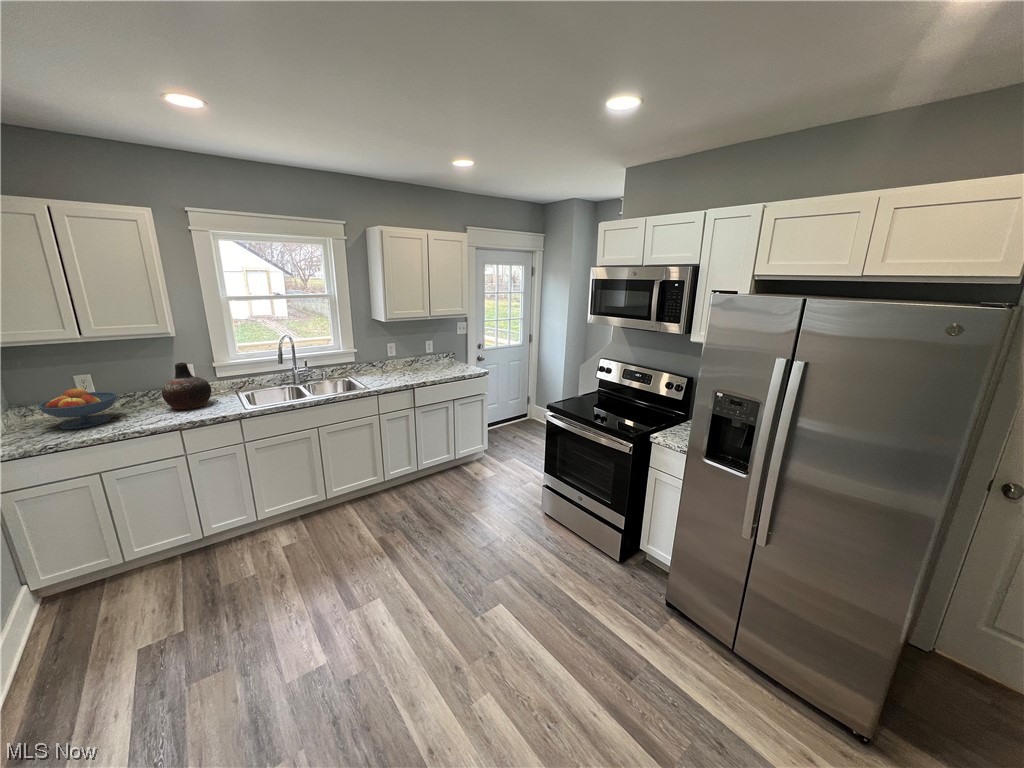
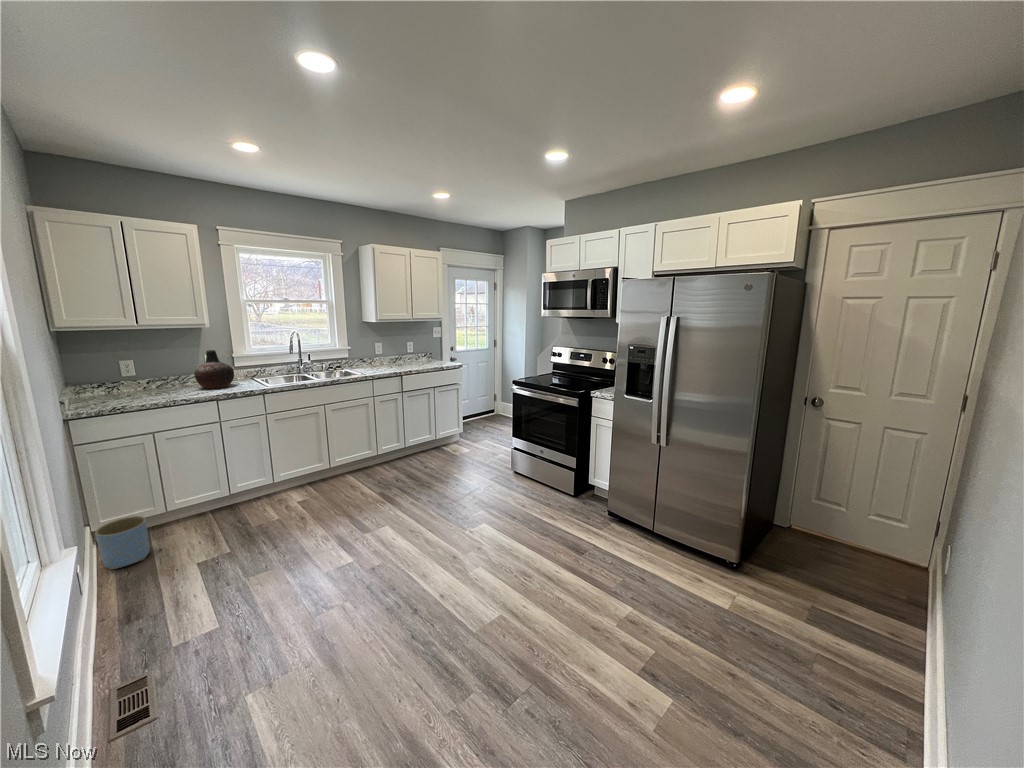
fruit bowl: present [38,388,117,429] -> none [99,368,160,400]
planter: none [18,578,95,649] -> present [95,516,150,570]

